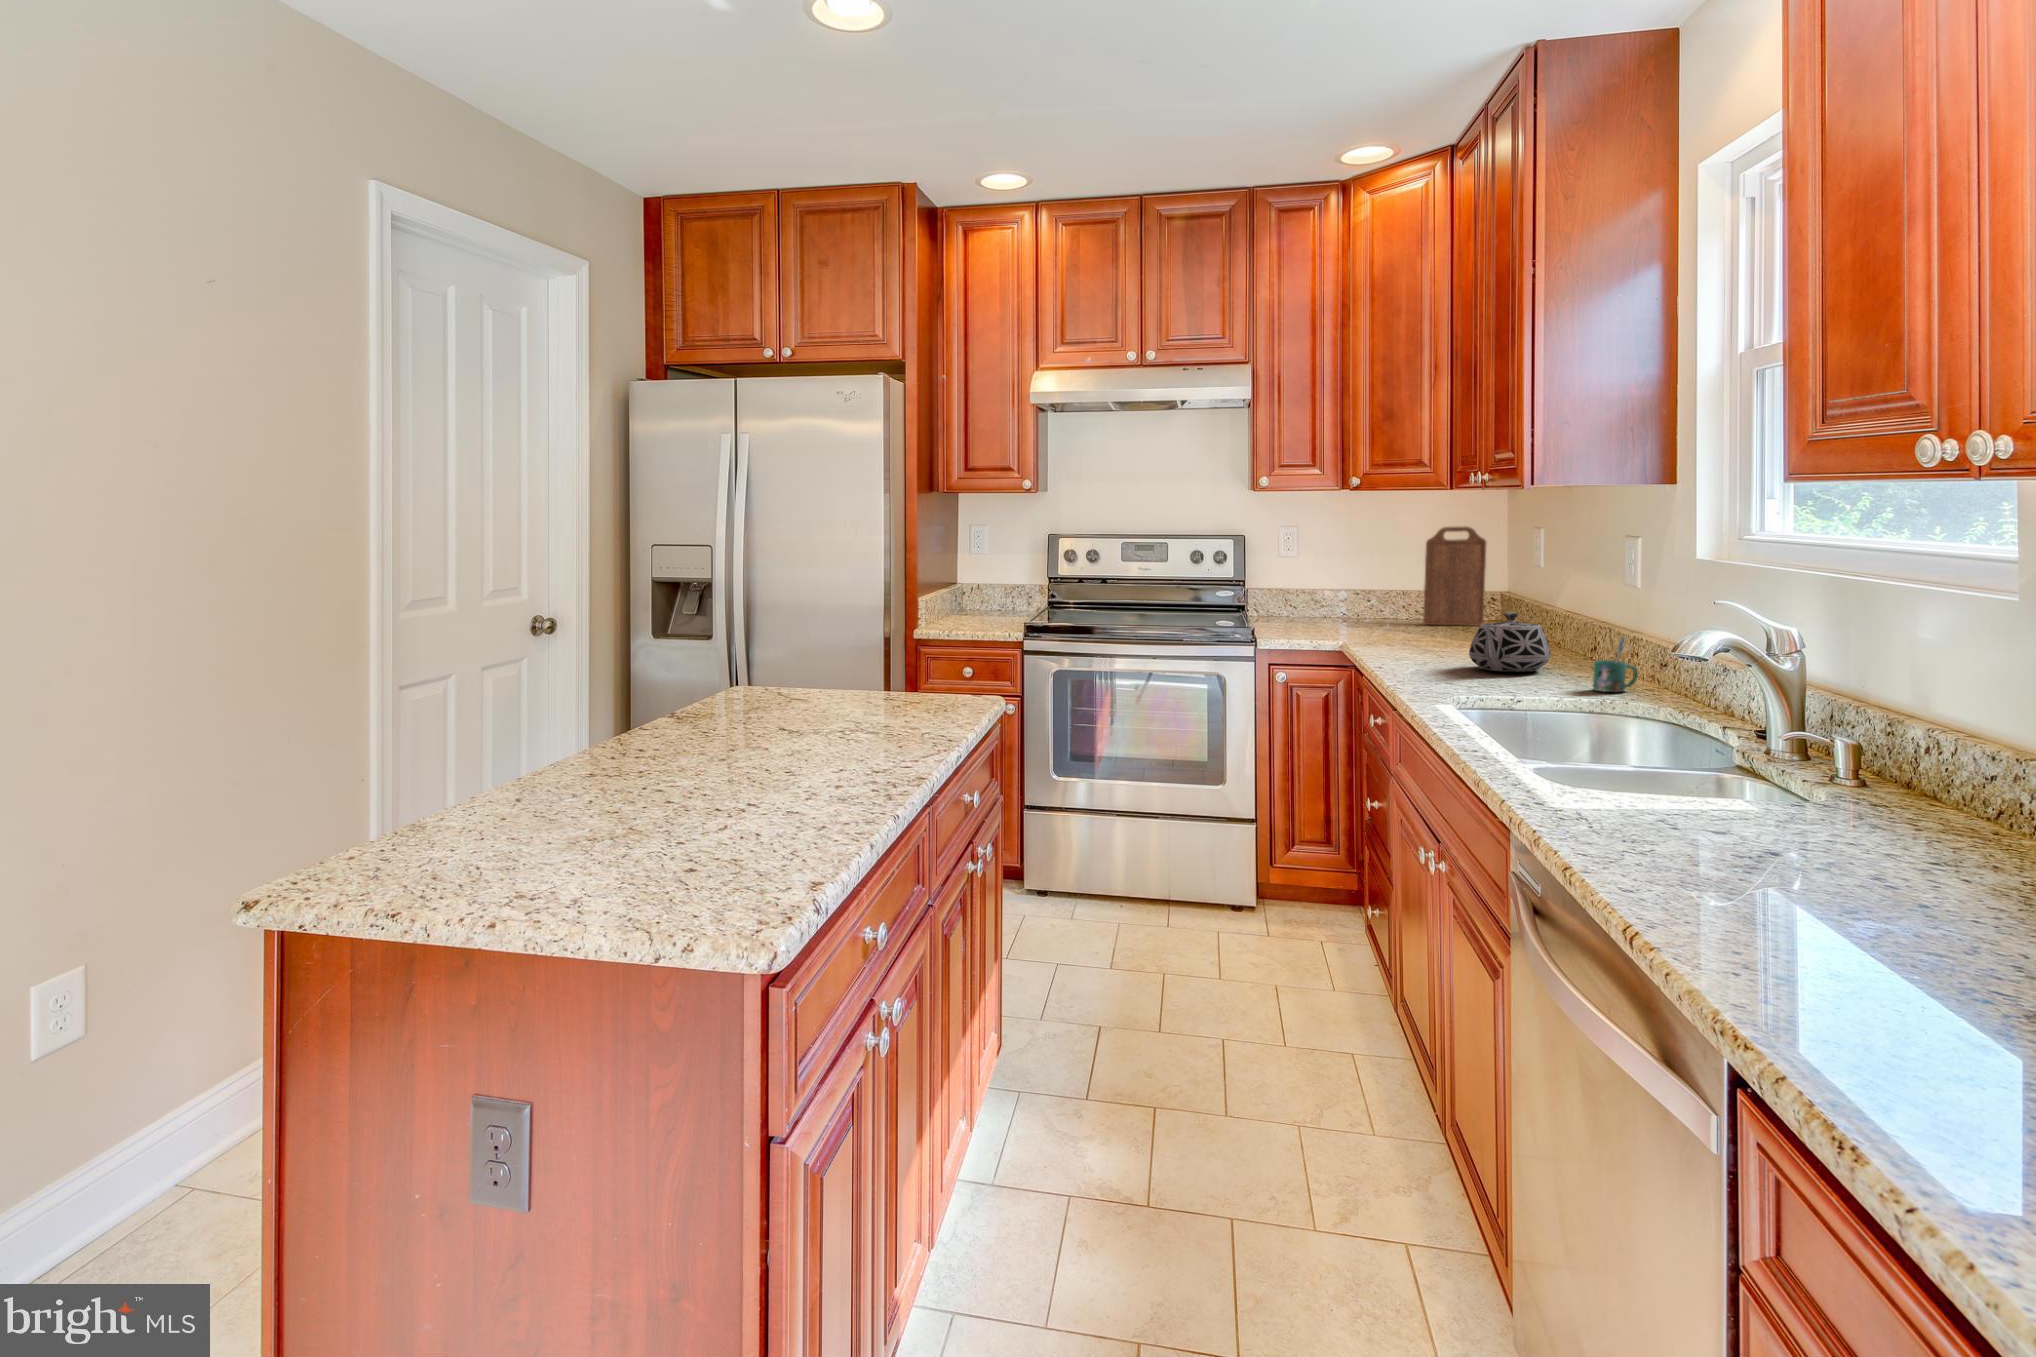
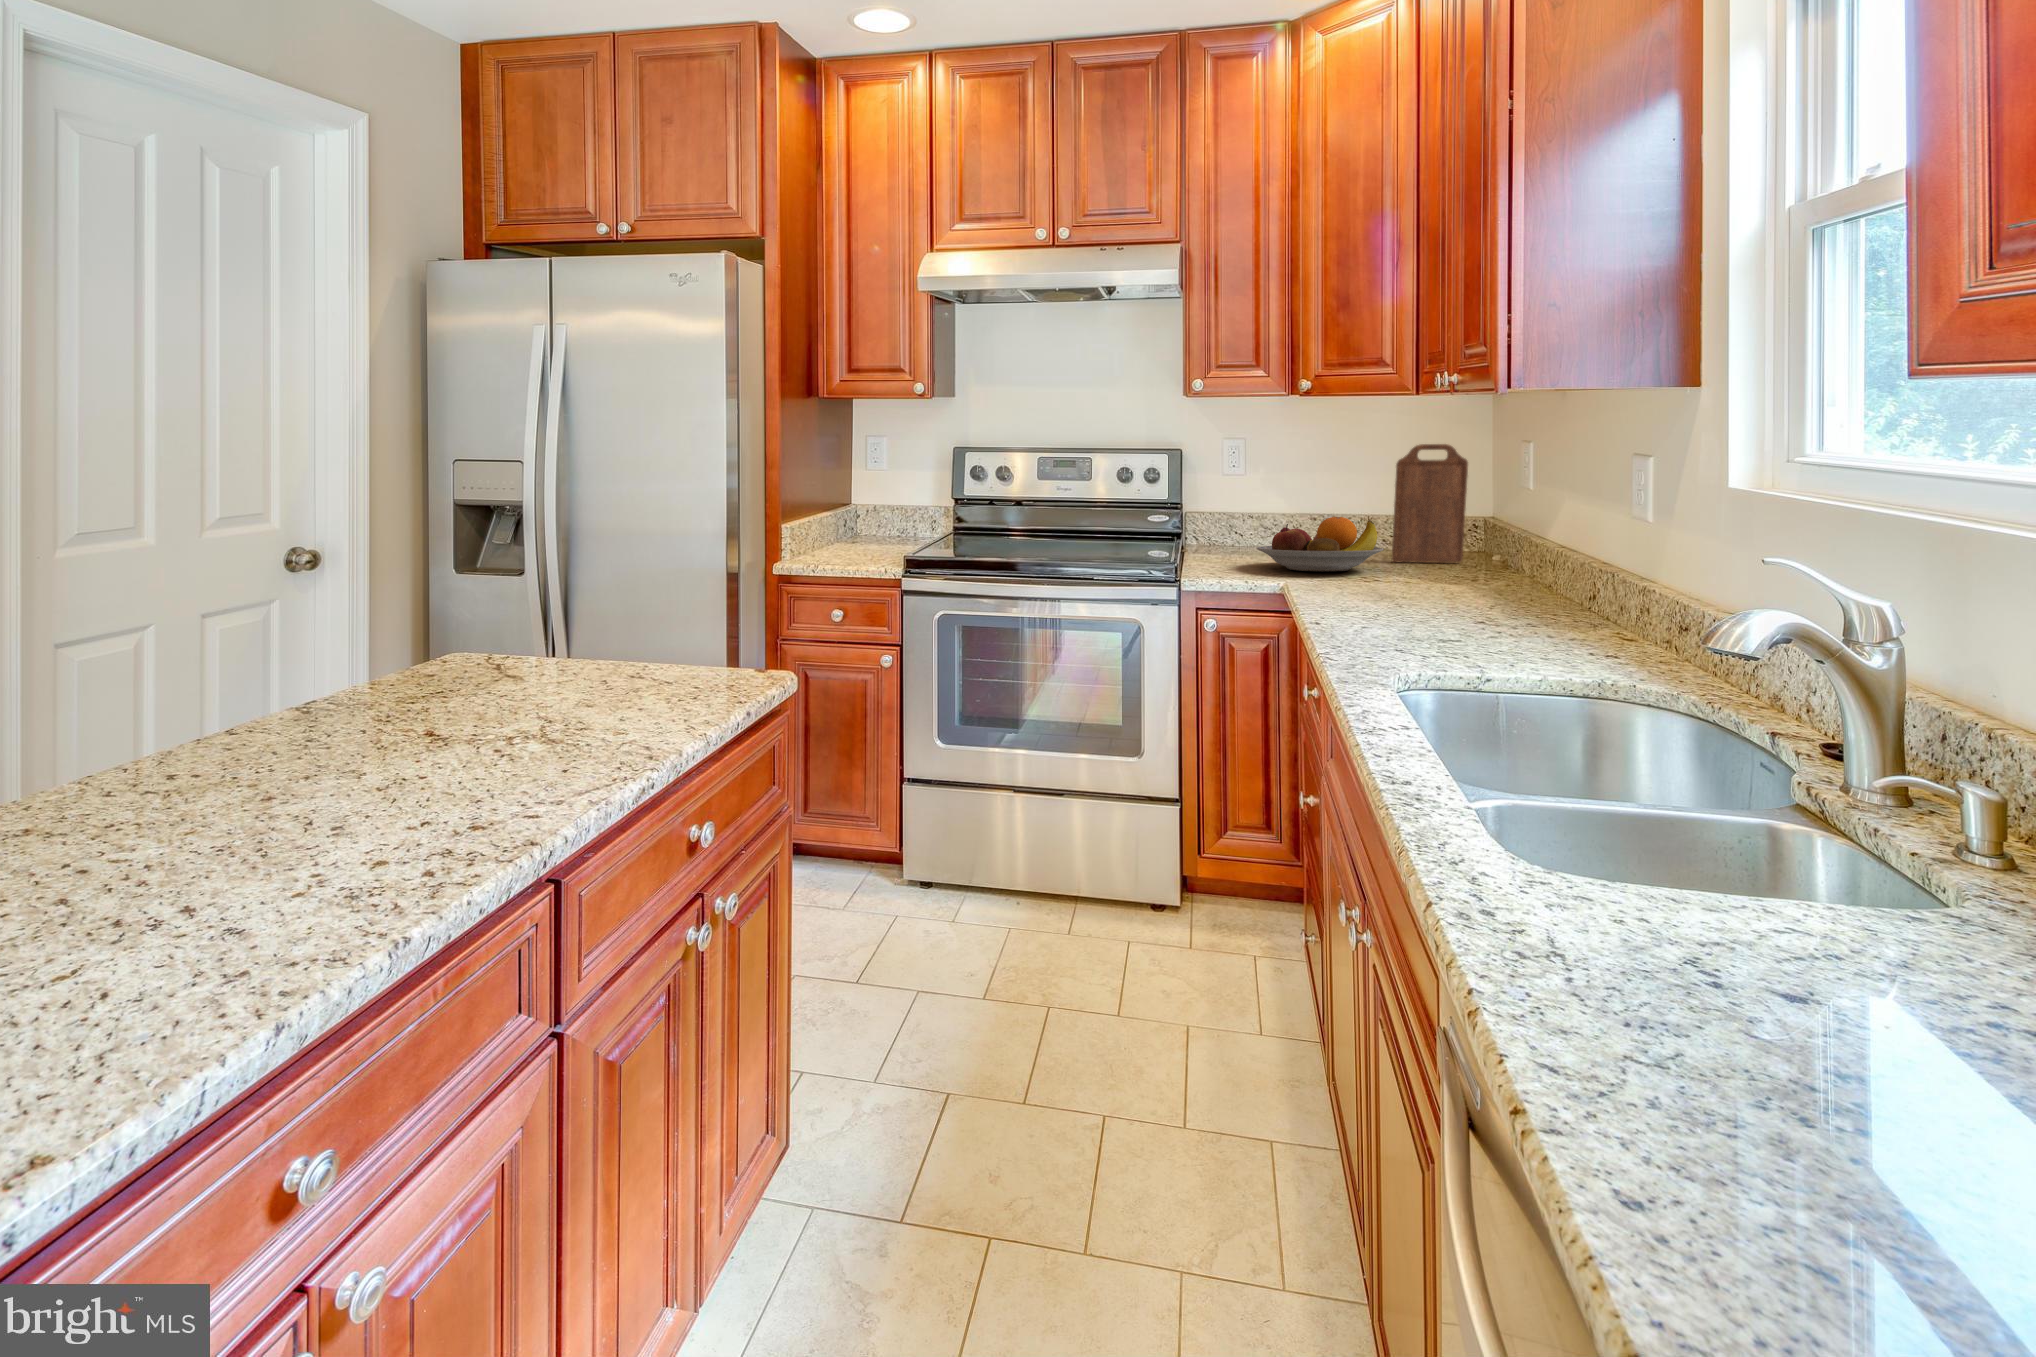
fruit bowl: none [1312,587,1420,633] -> present [1257,517,1384,571]
teapot: present [1469,612,1551,672] -> none [1422,547,1522,621]
mug: present [1593,638,1638,692] -> none [1566,579,1623,649]

